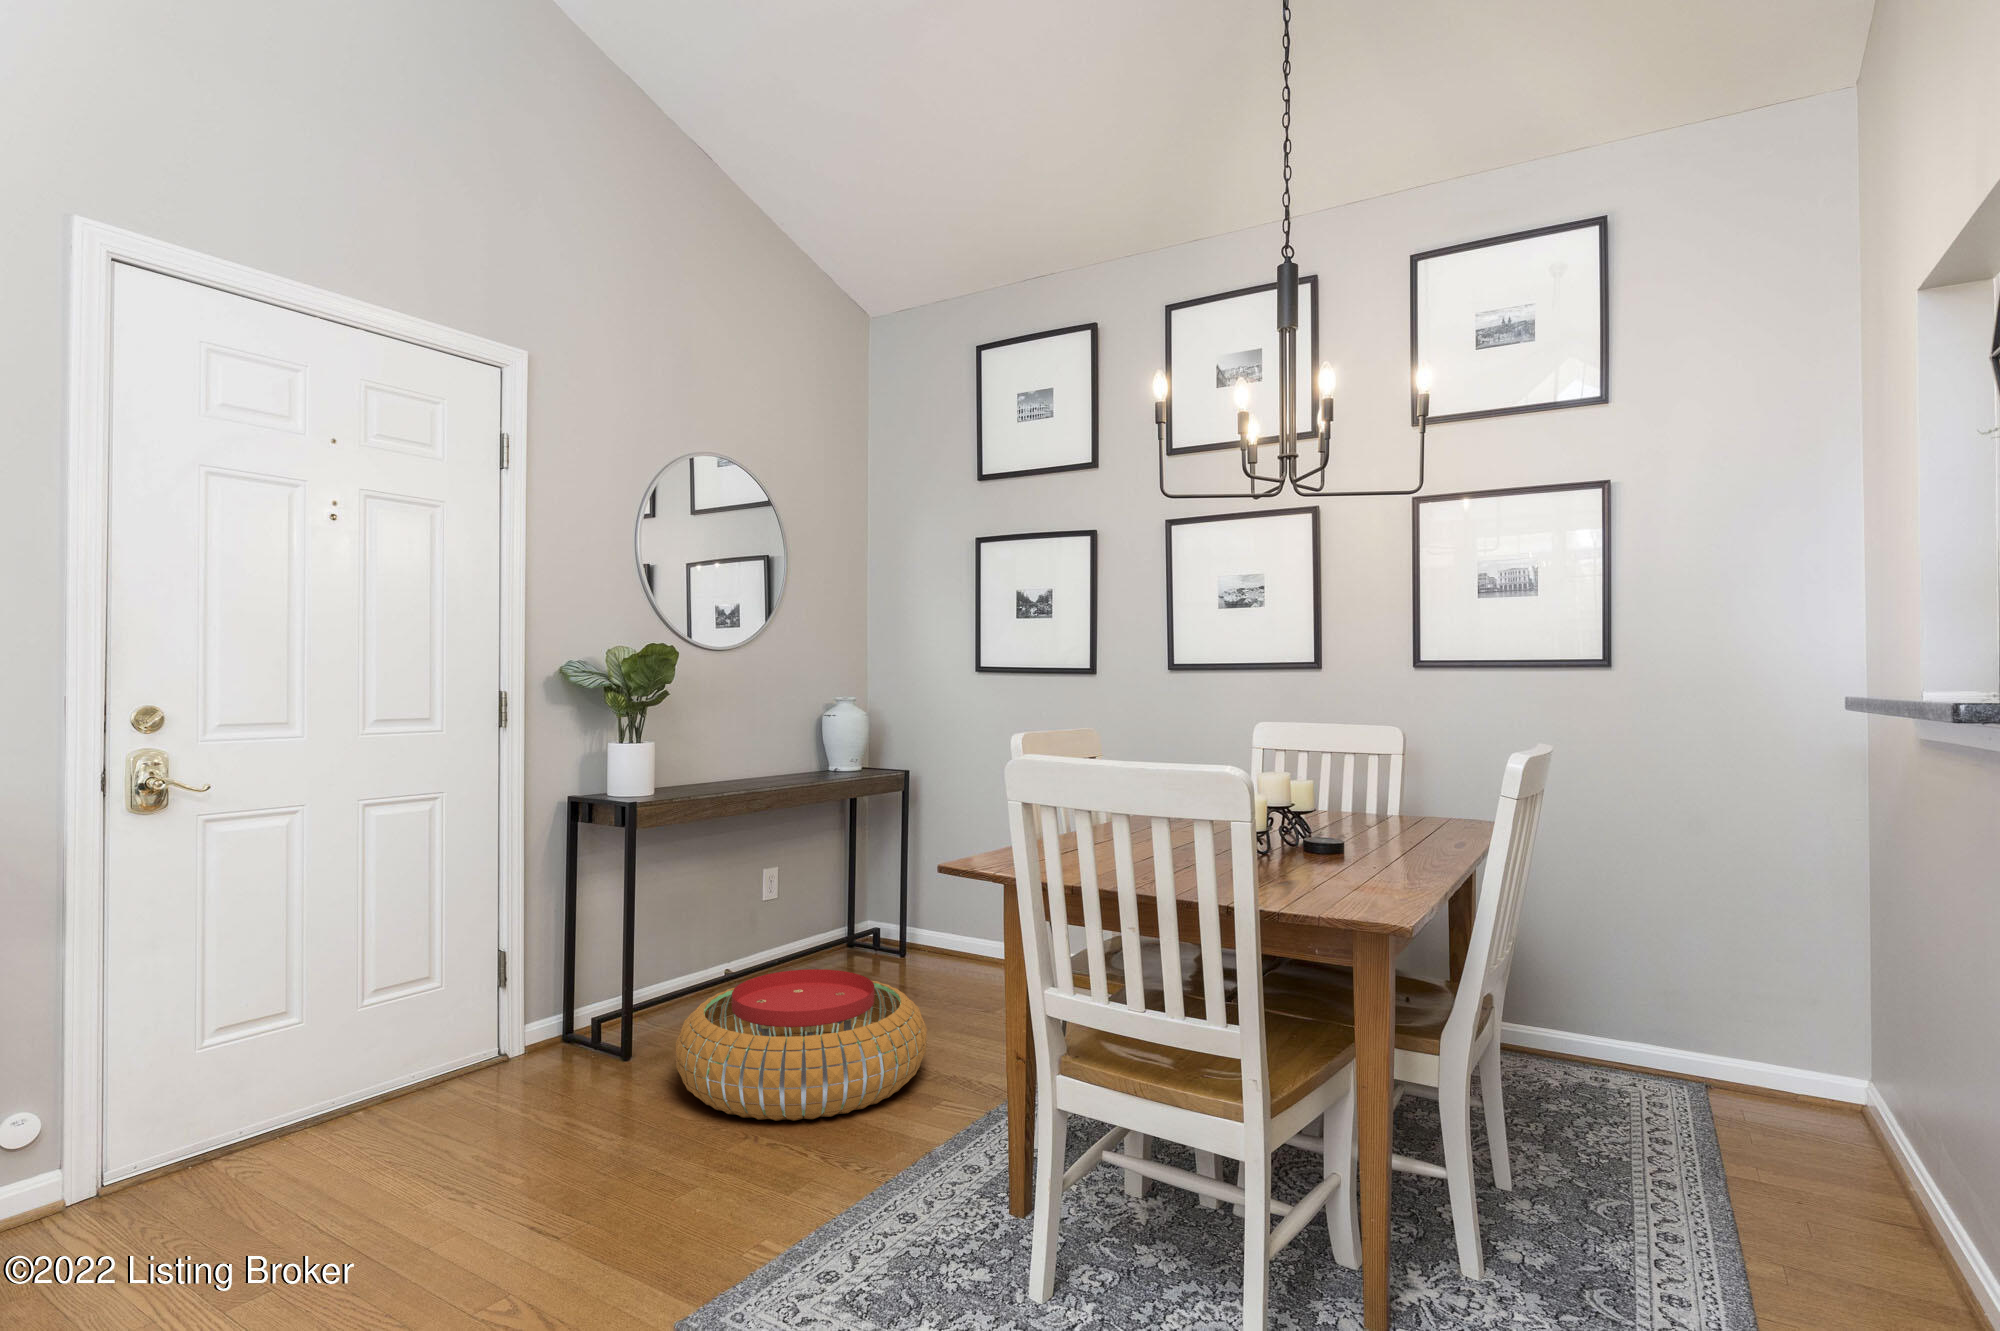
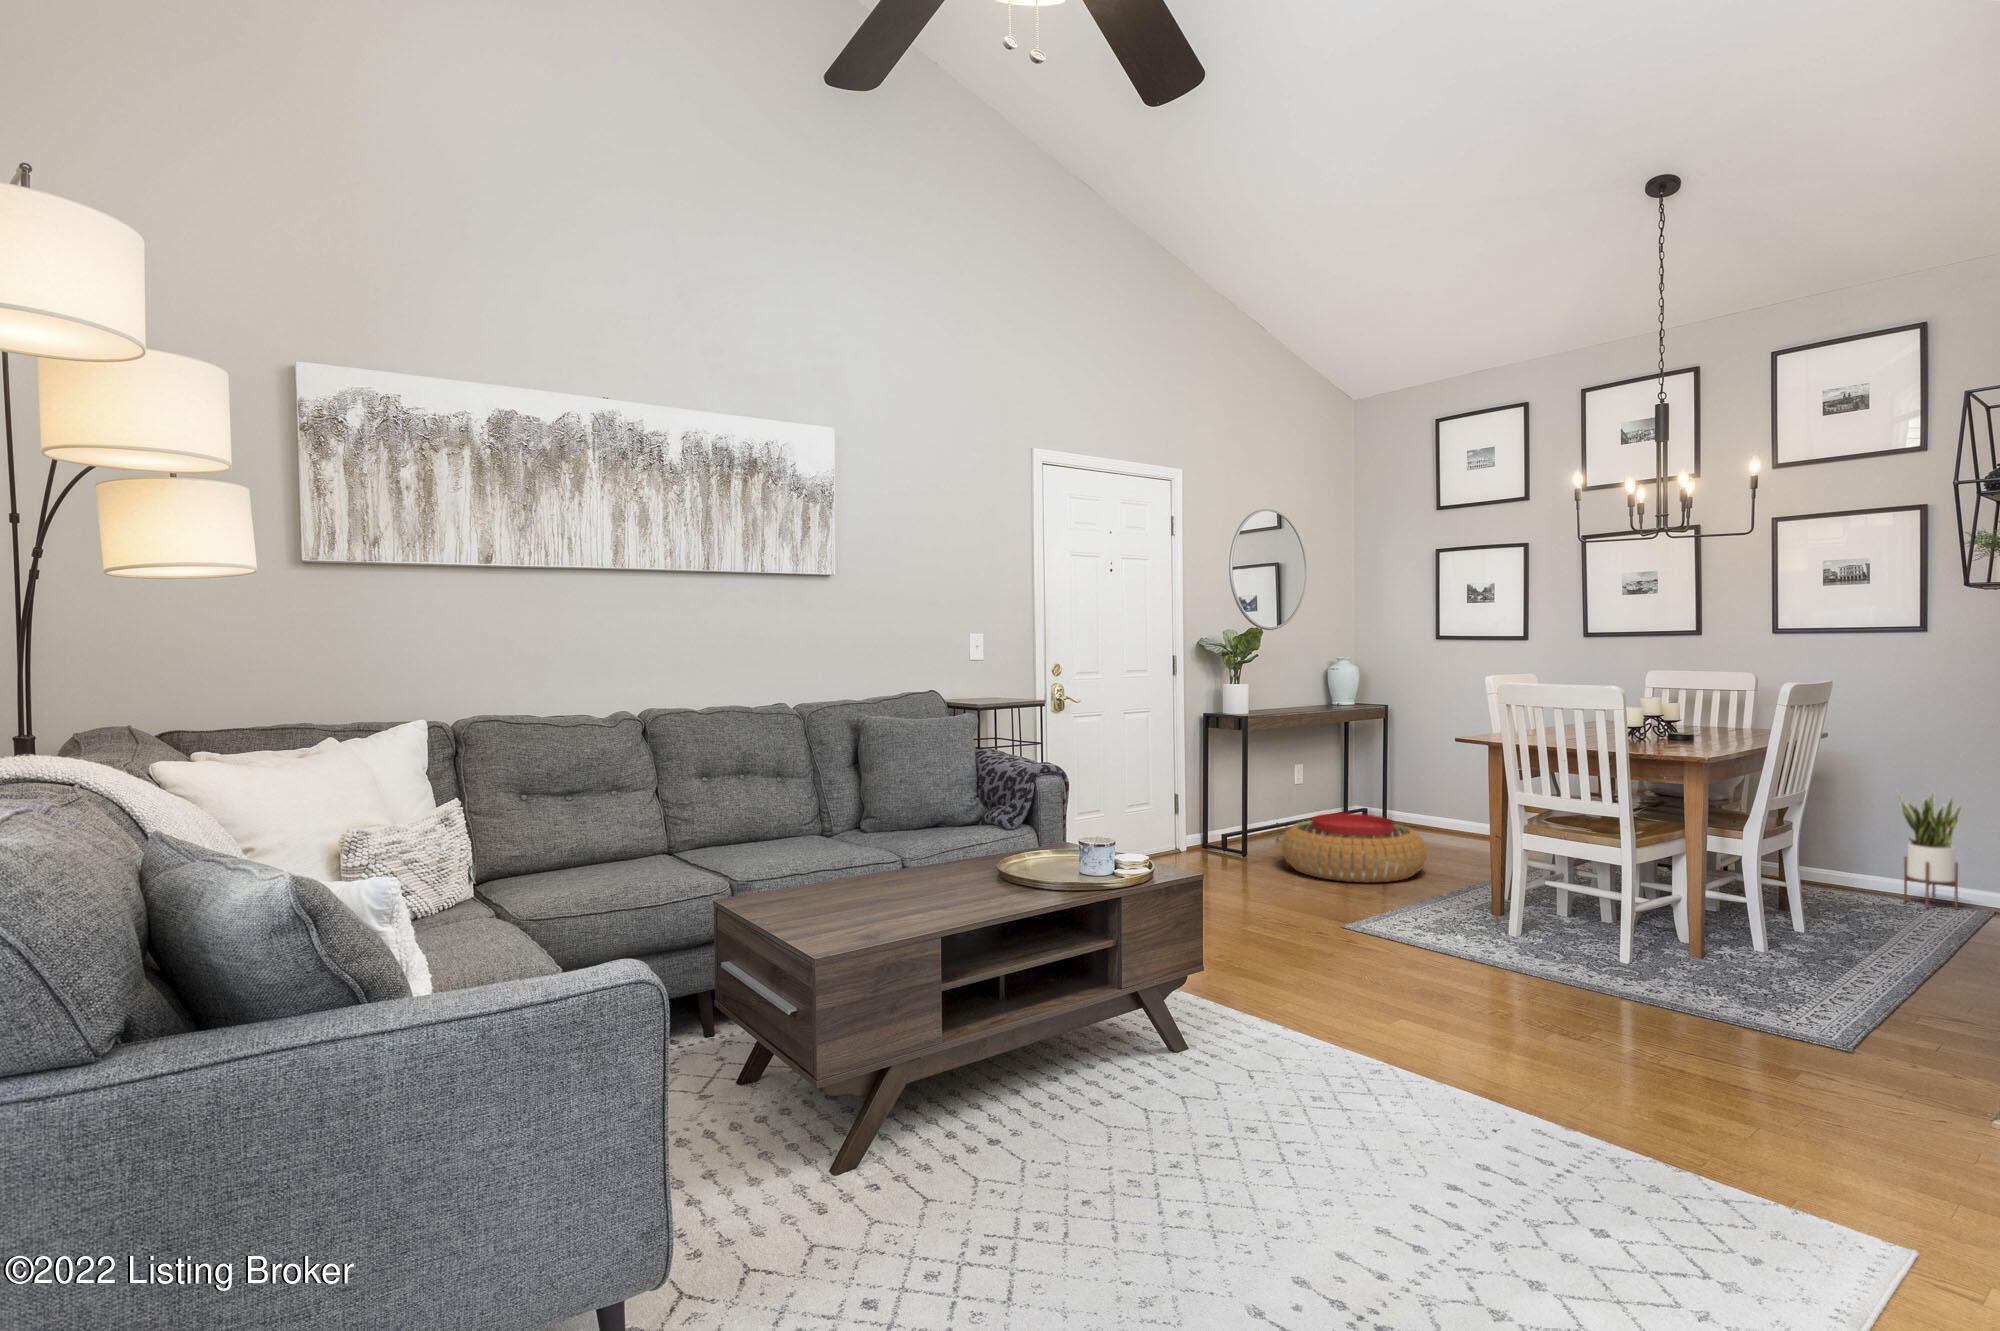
potted plant: none [1584,902,1664,1091] -> present [1897,790,1961,909]

